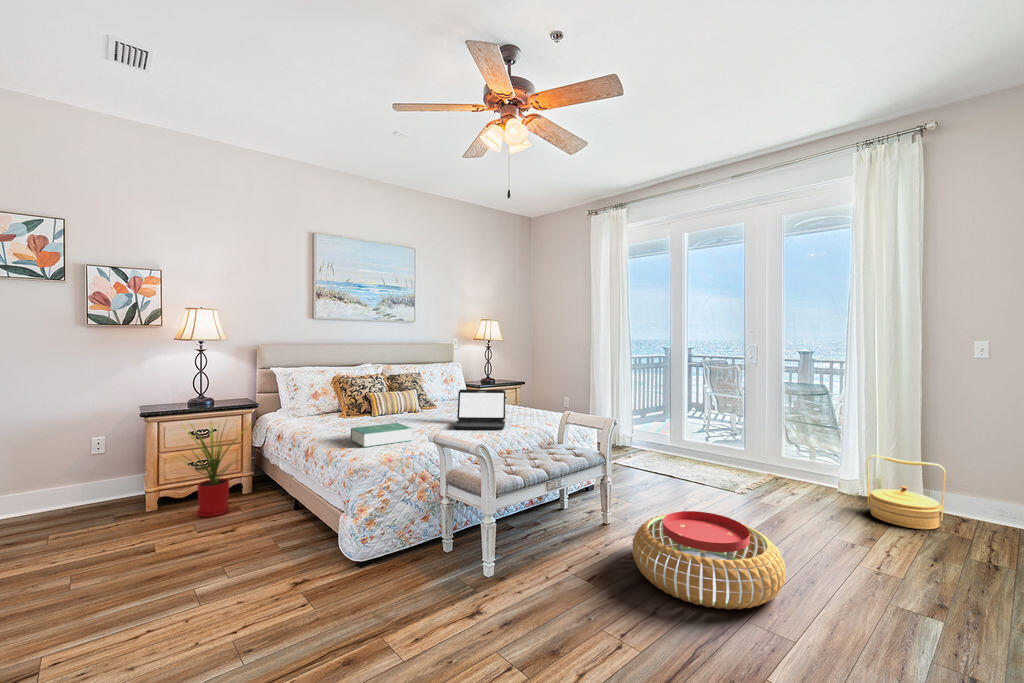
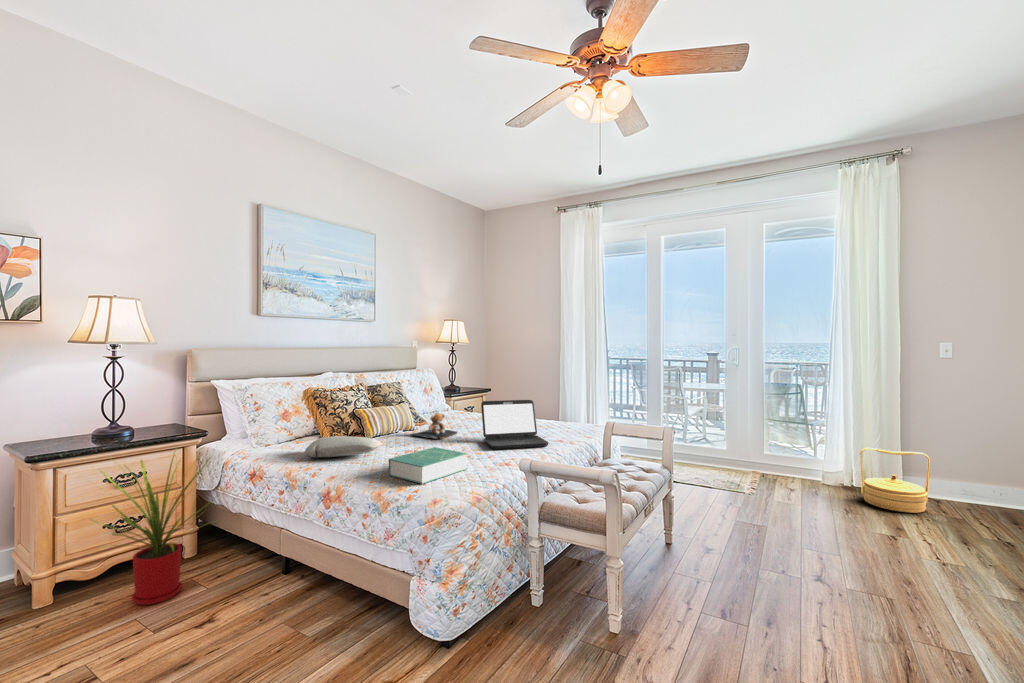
teddy bear: none [408,399,449,419] -> present [412,413,457,439]
pillow: none [310,412,368,427] -> present [305,436,382,457]
pouf: present [632,511,786,610] -> none [735,522,912,628]

